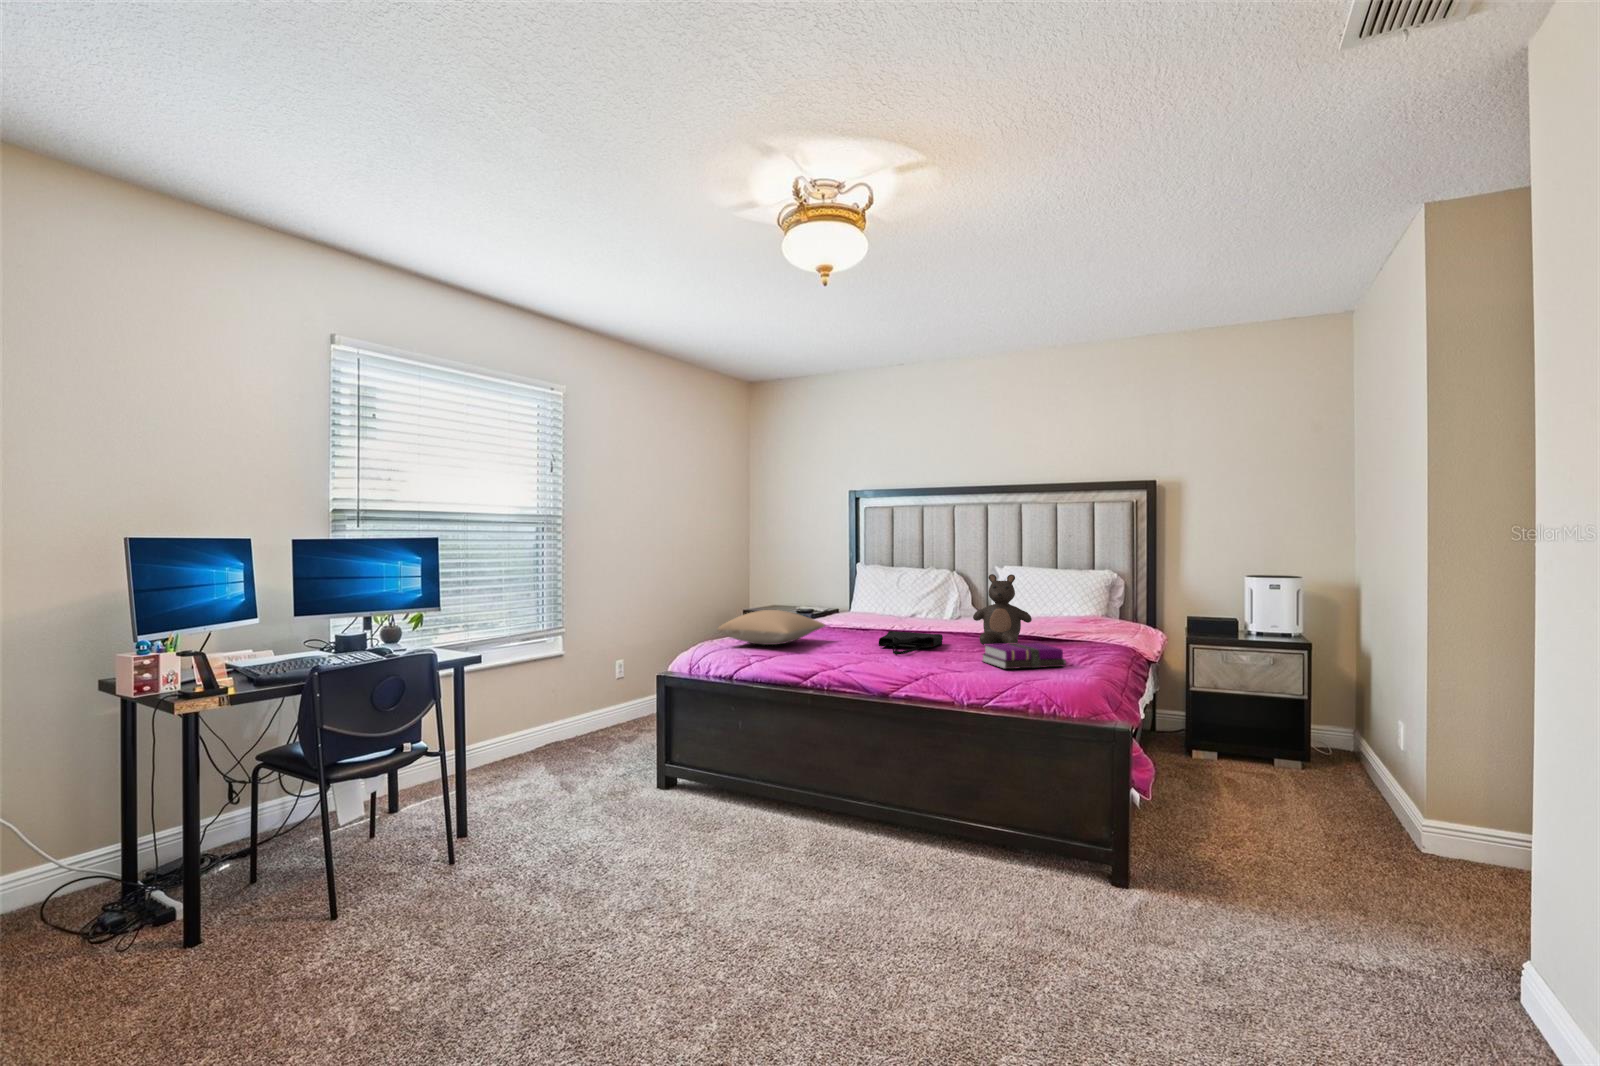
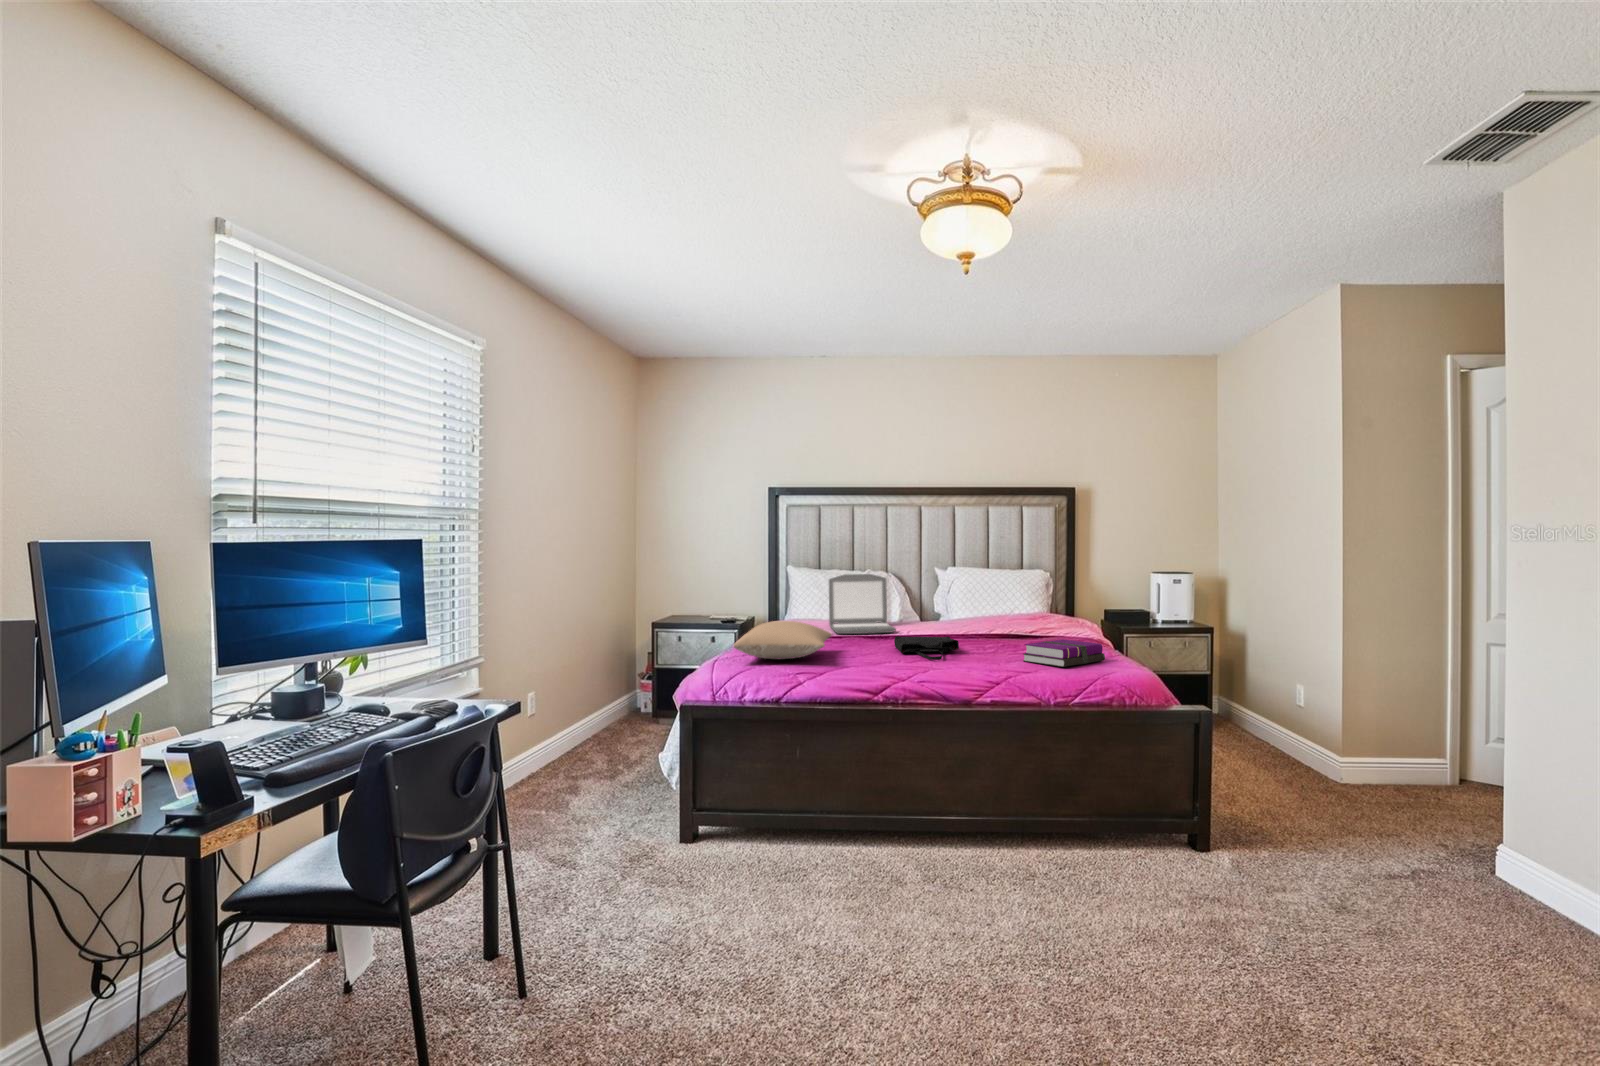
laptop: none [860,570,926,628] -> present [829,574,895,634]
teddy bear: present [973,574,1032,645] -> none [970,575,1027,645]

